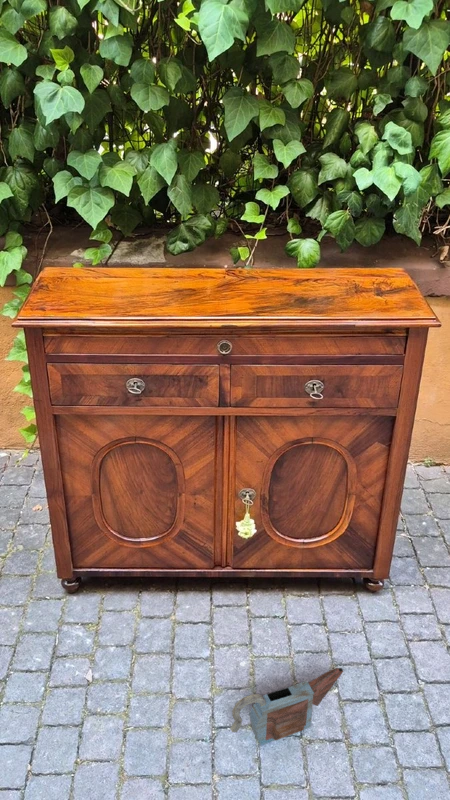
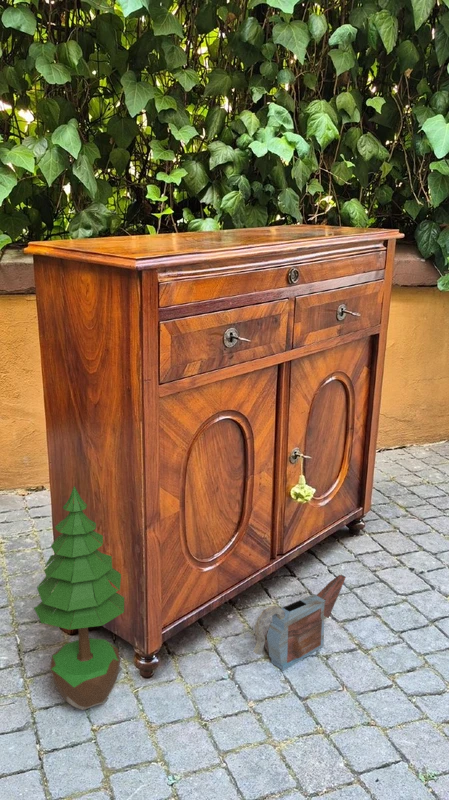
potted tree: none [31,580,113,745] -> present [34,486,124,710]

